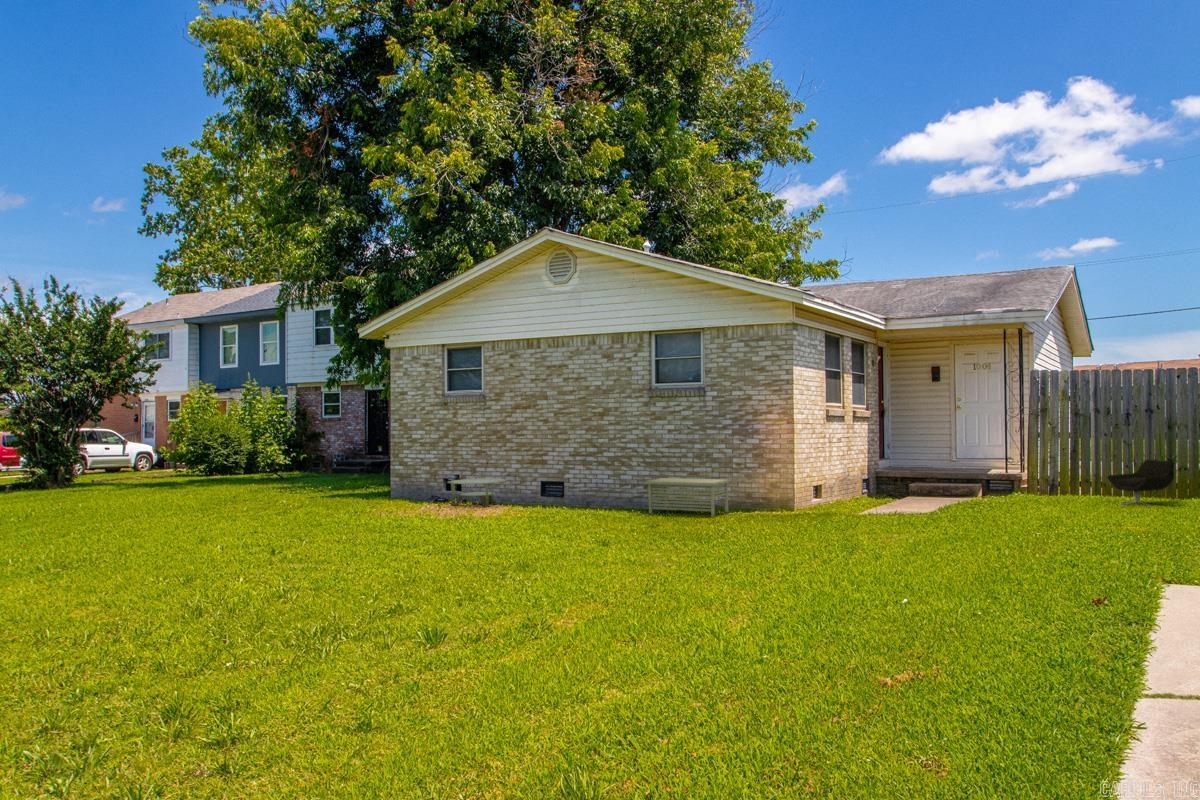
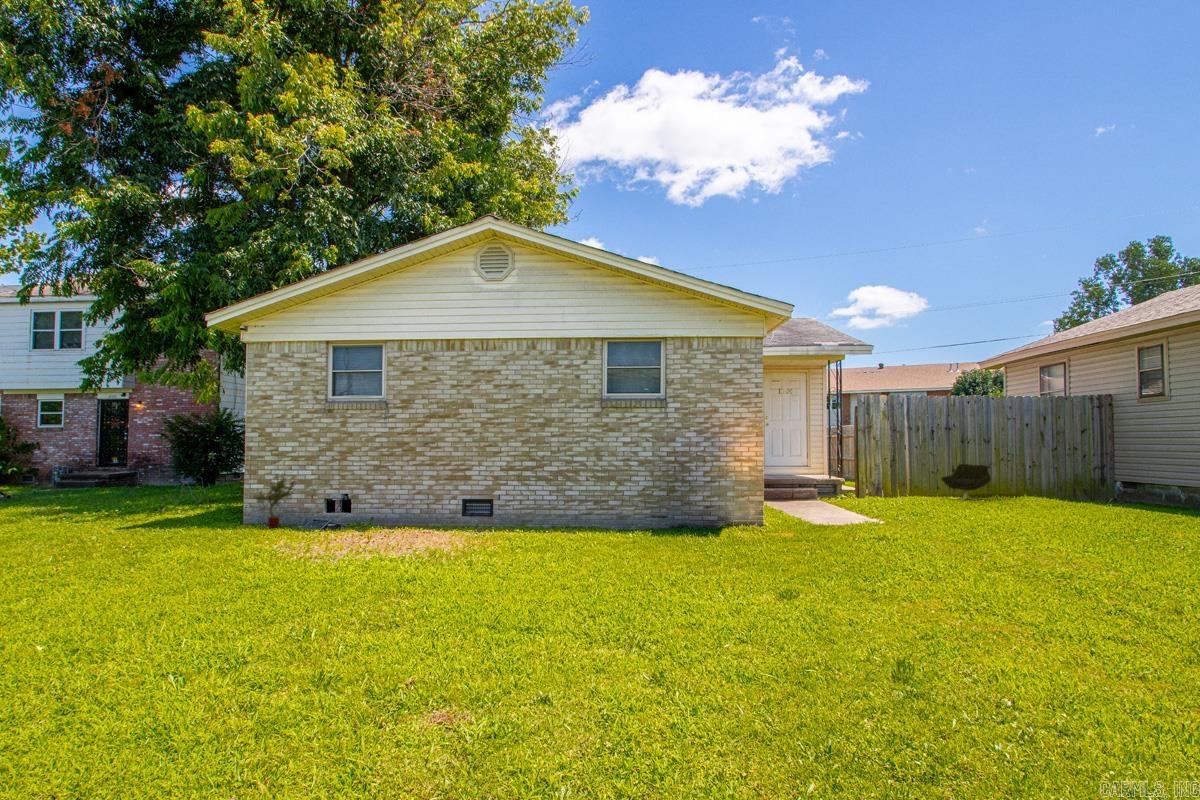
potted tree: none [393,456,422,501] -> present [255,474,294,528]
round table: present [448,478,506,507] -> none [350,498,424,534]
storage bench: present [645,478,729,516] -> none [618,493,699,534]

